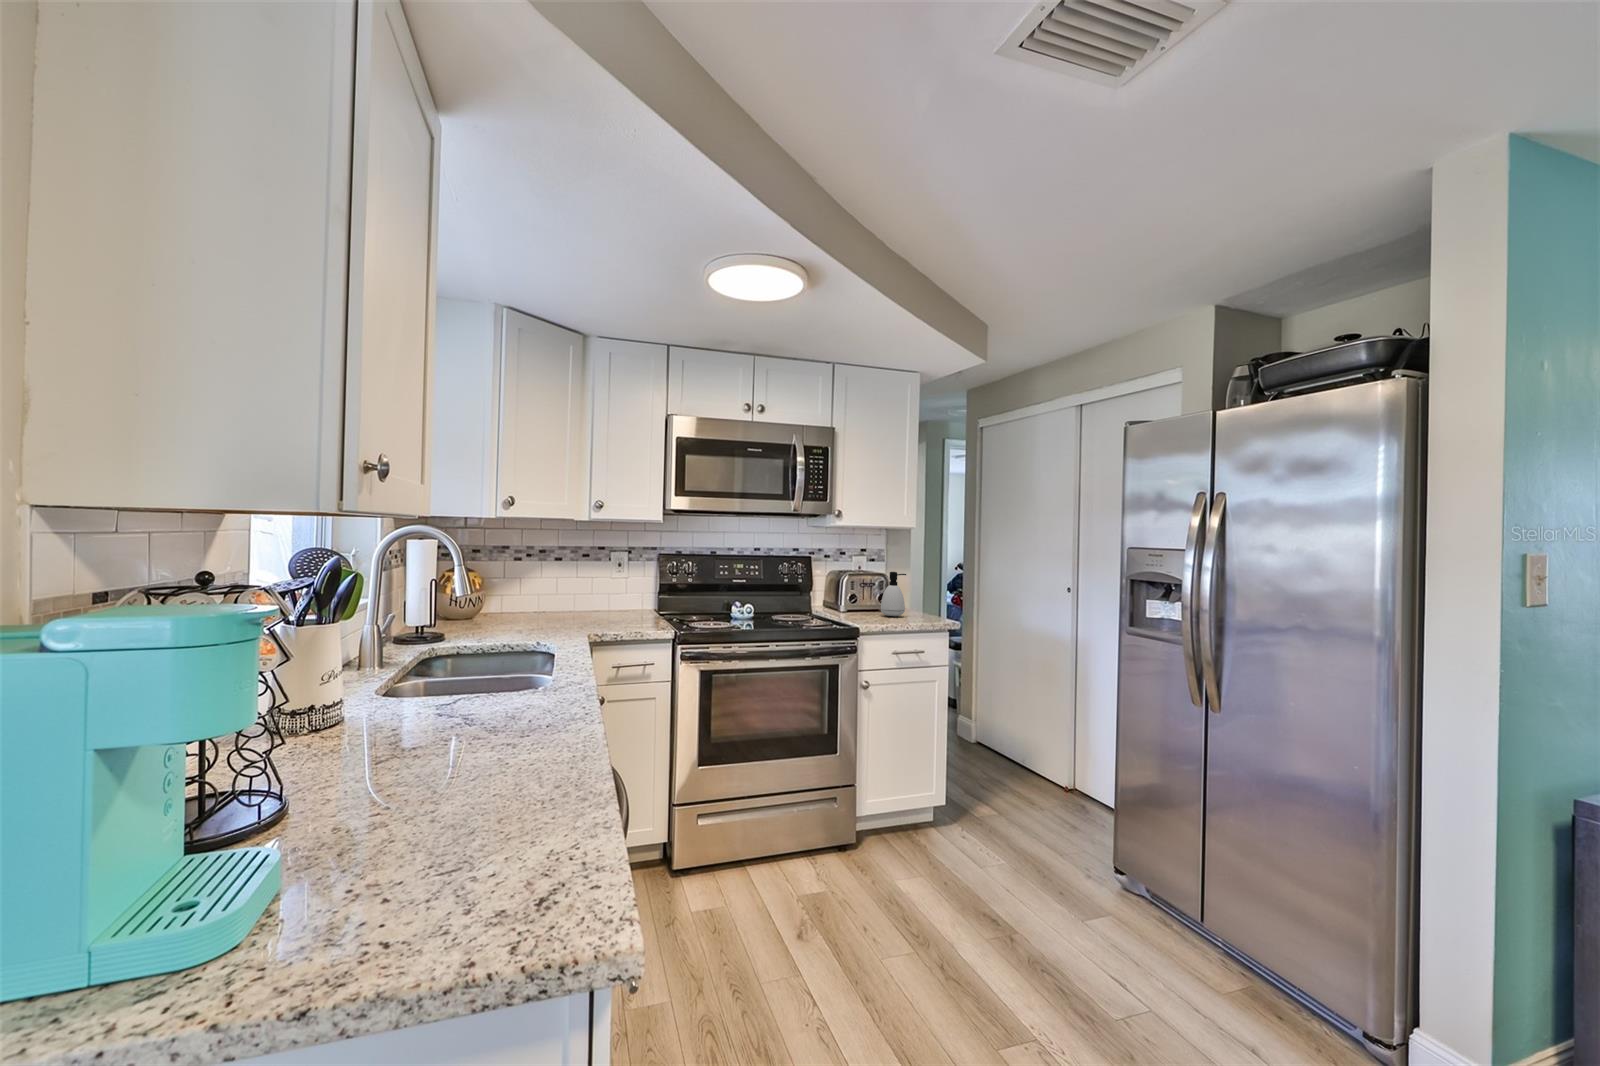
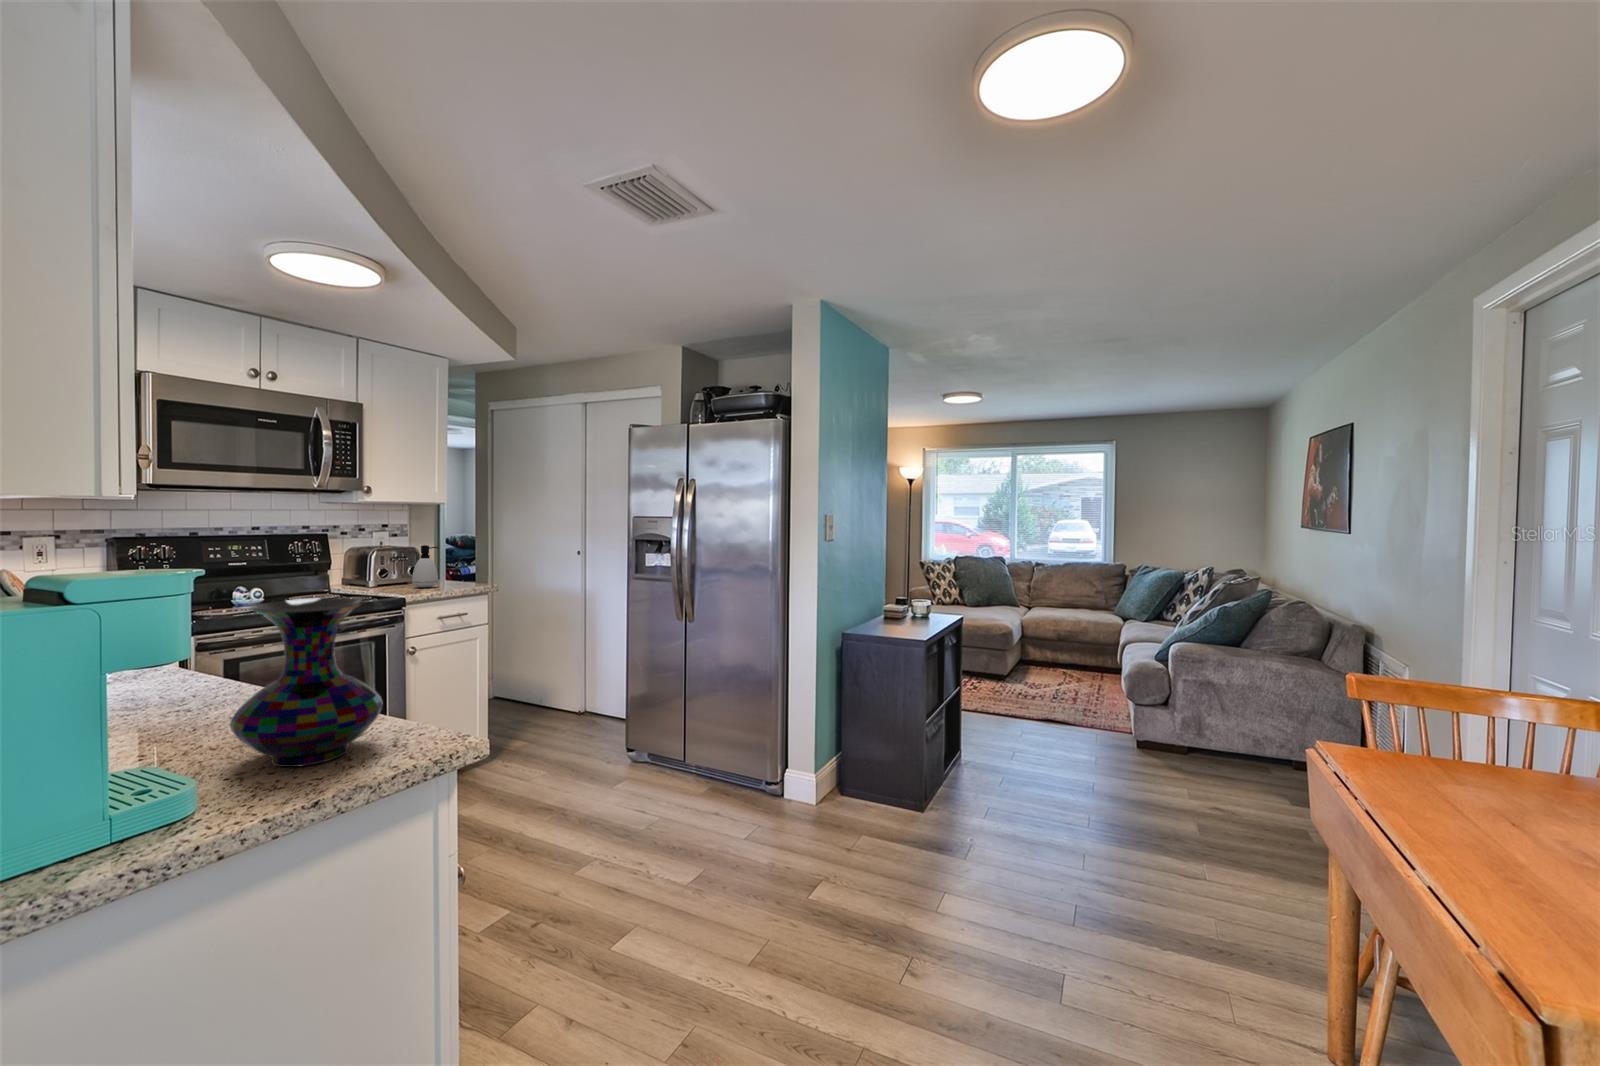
vase: none [355,650,553,903] -> present [230,598,382,767]

